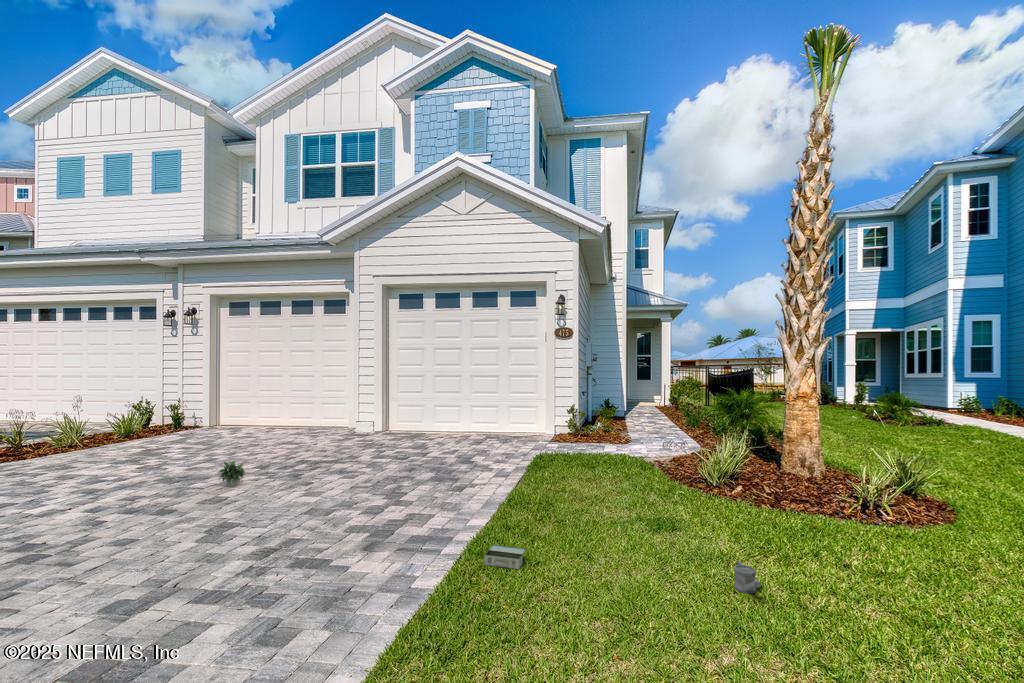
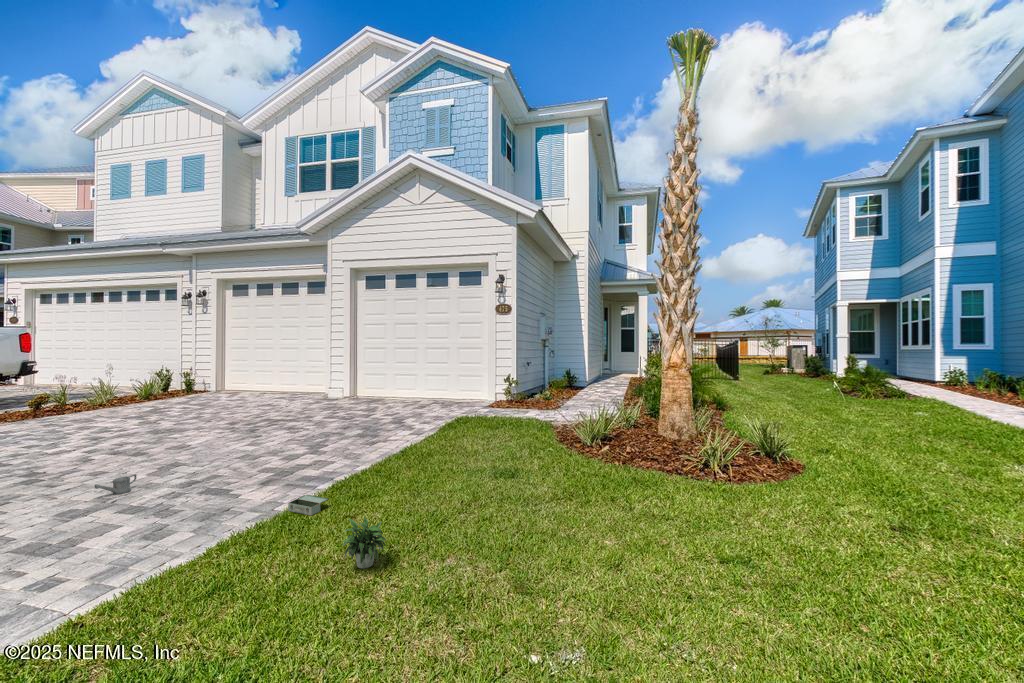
potted plant: present [218,461,245,487] -> present [342,516,386,568]
watering can: present [734,561,761,594] -> present [95,475,137,495]

